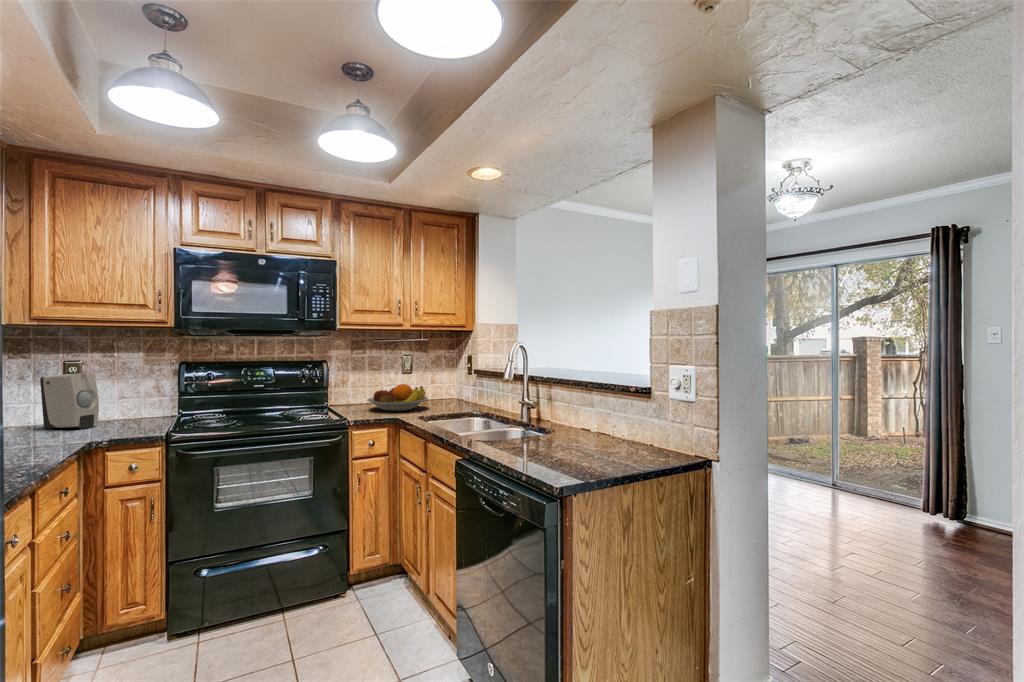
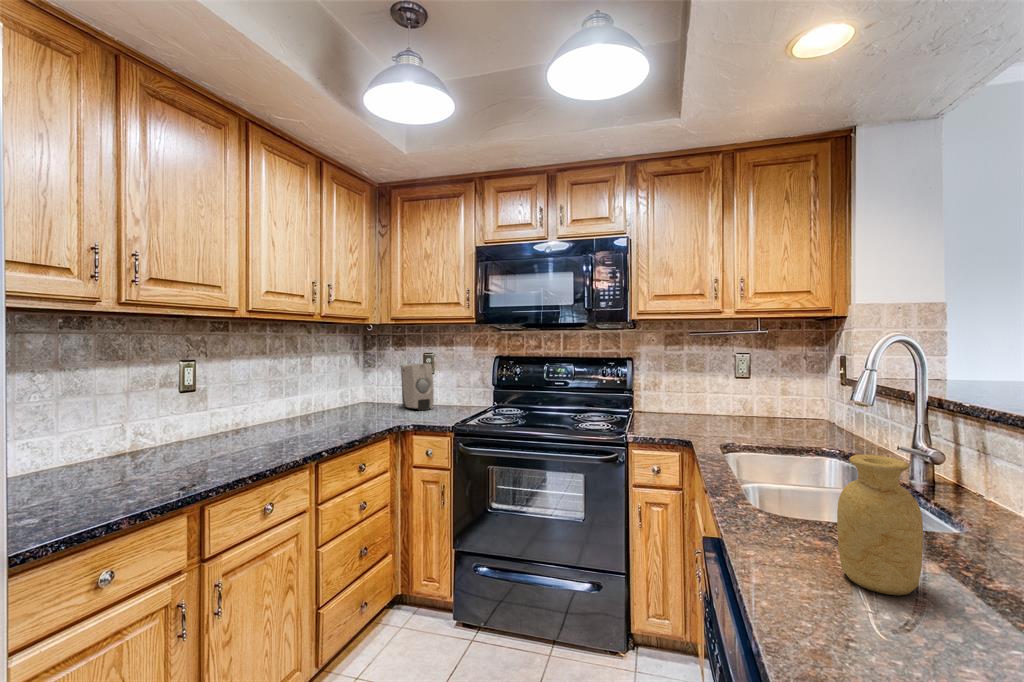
fruit bowl: present [367,384,428,411] -> none [670,393,757,430]
vase: none [527,397,556,454] -> present [837,455,923,595]

